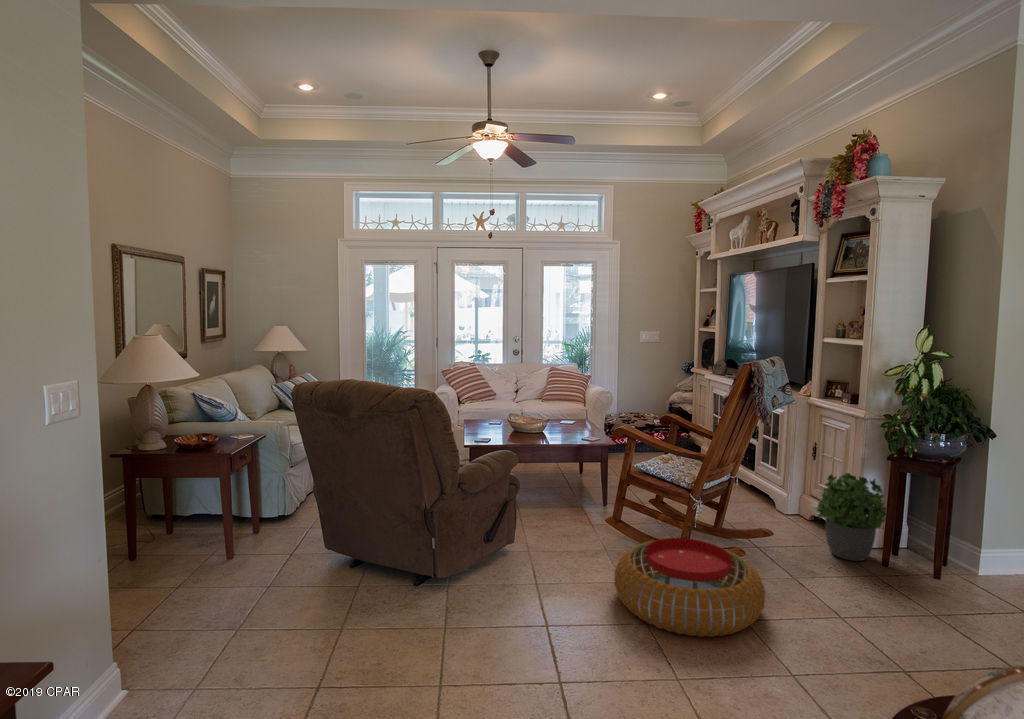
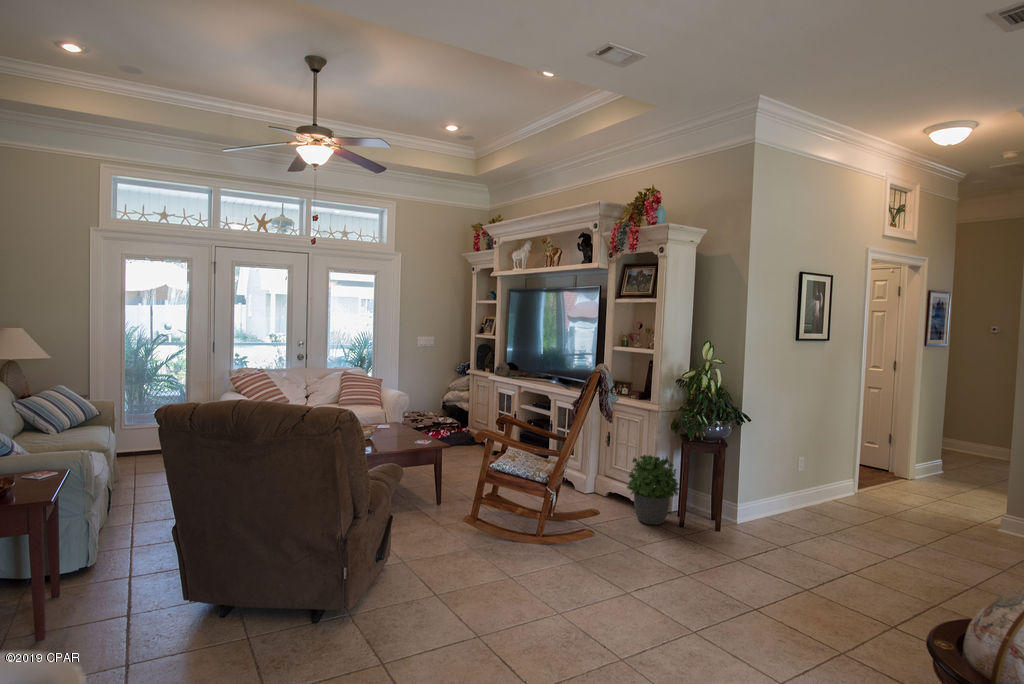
pouf: present [614,538,765,637] -> none [512,528,643,615]

